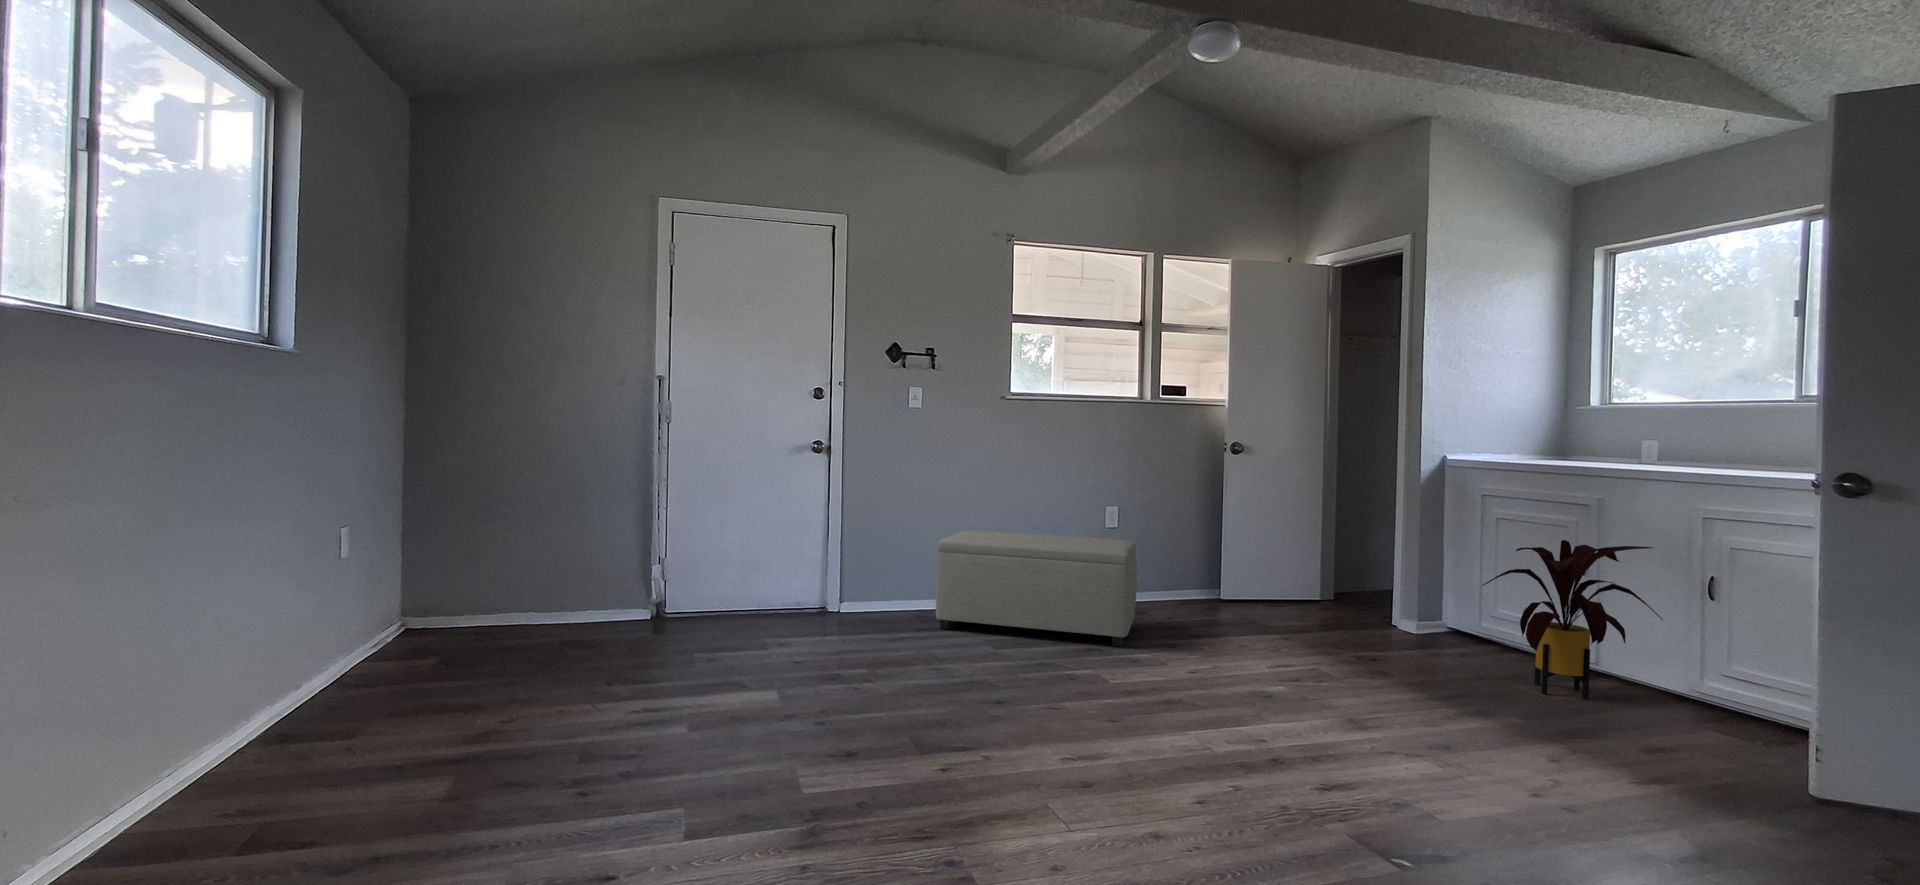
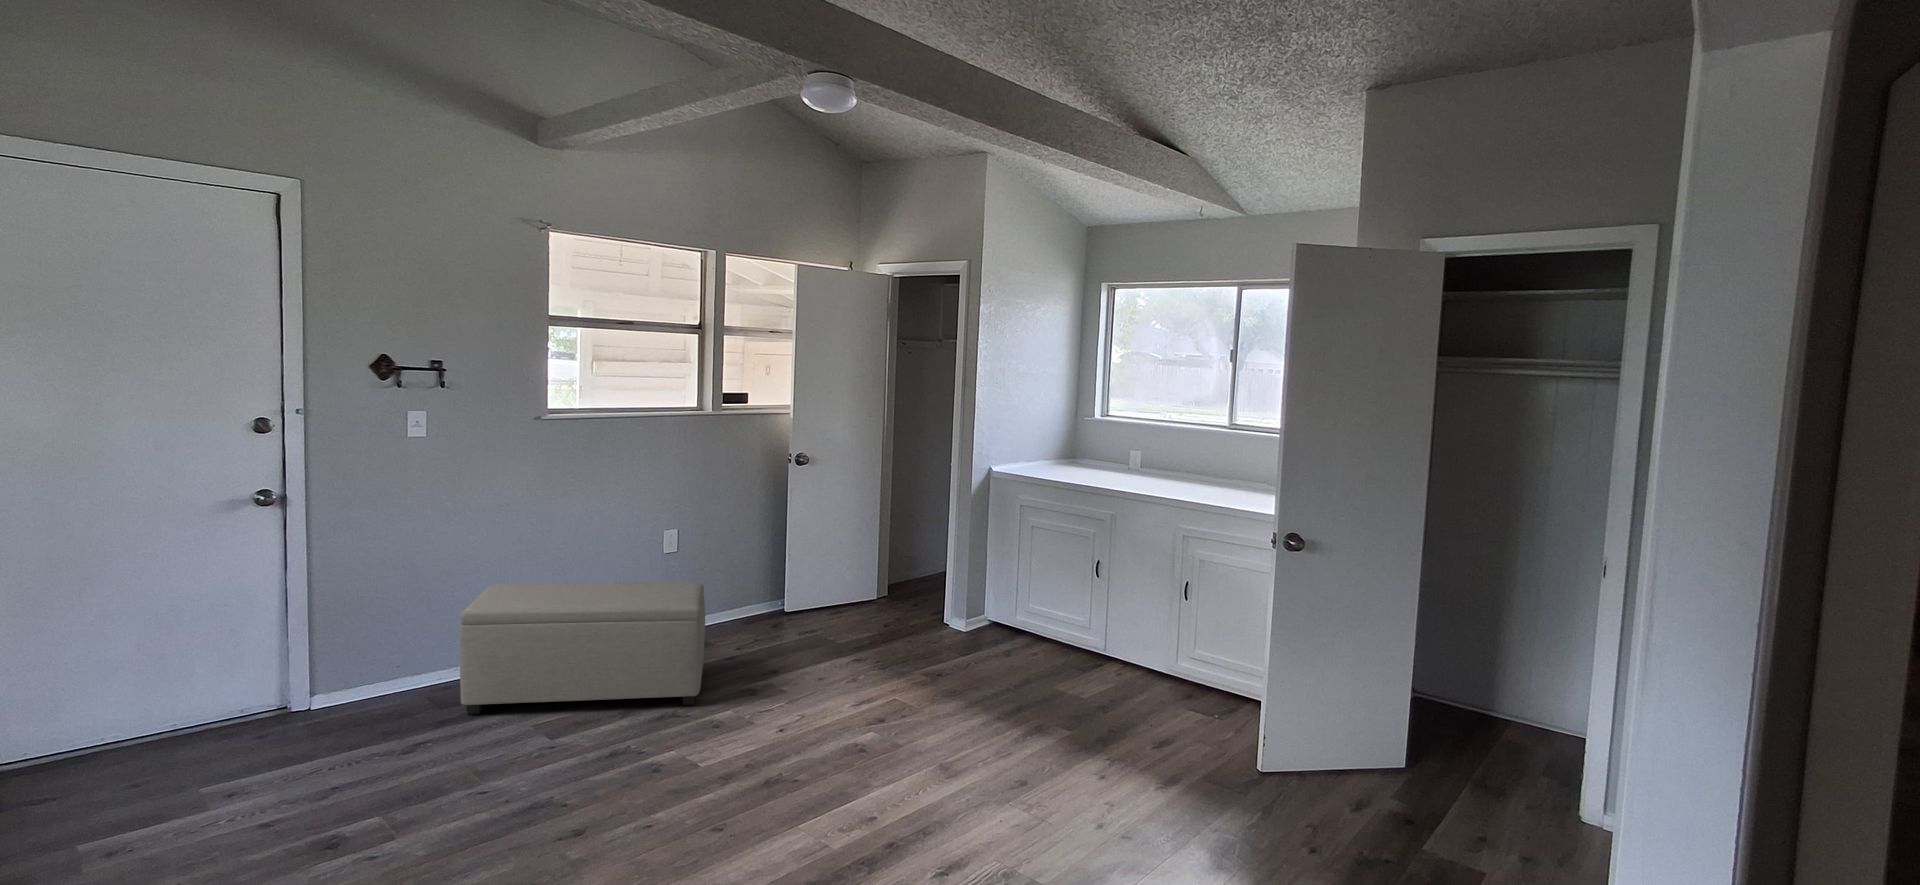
house plant: present [1482,540,1663,700] -> none [1019,563,1143,696]

